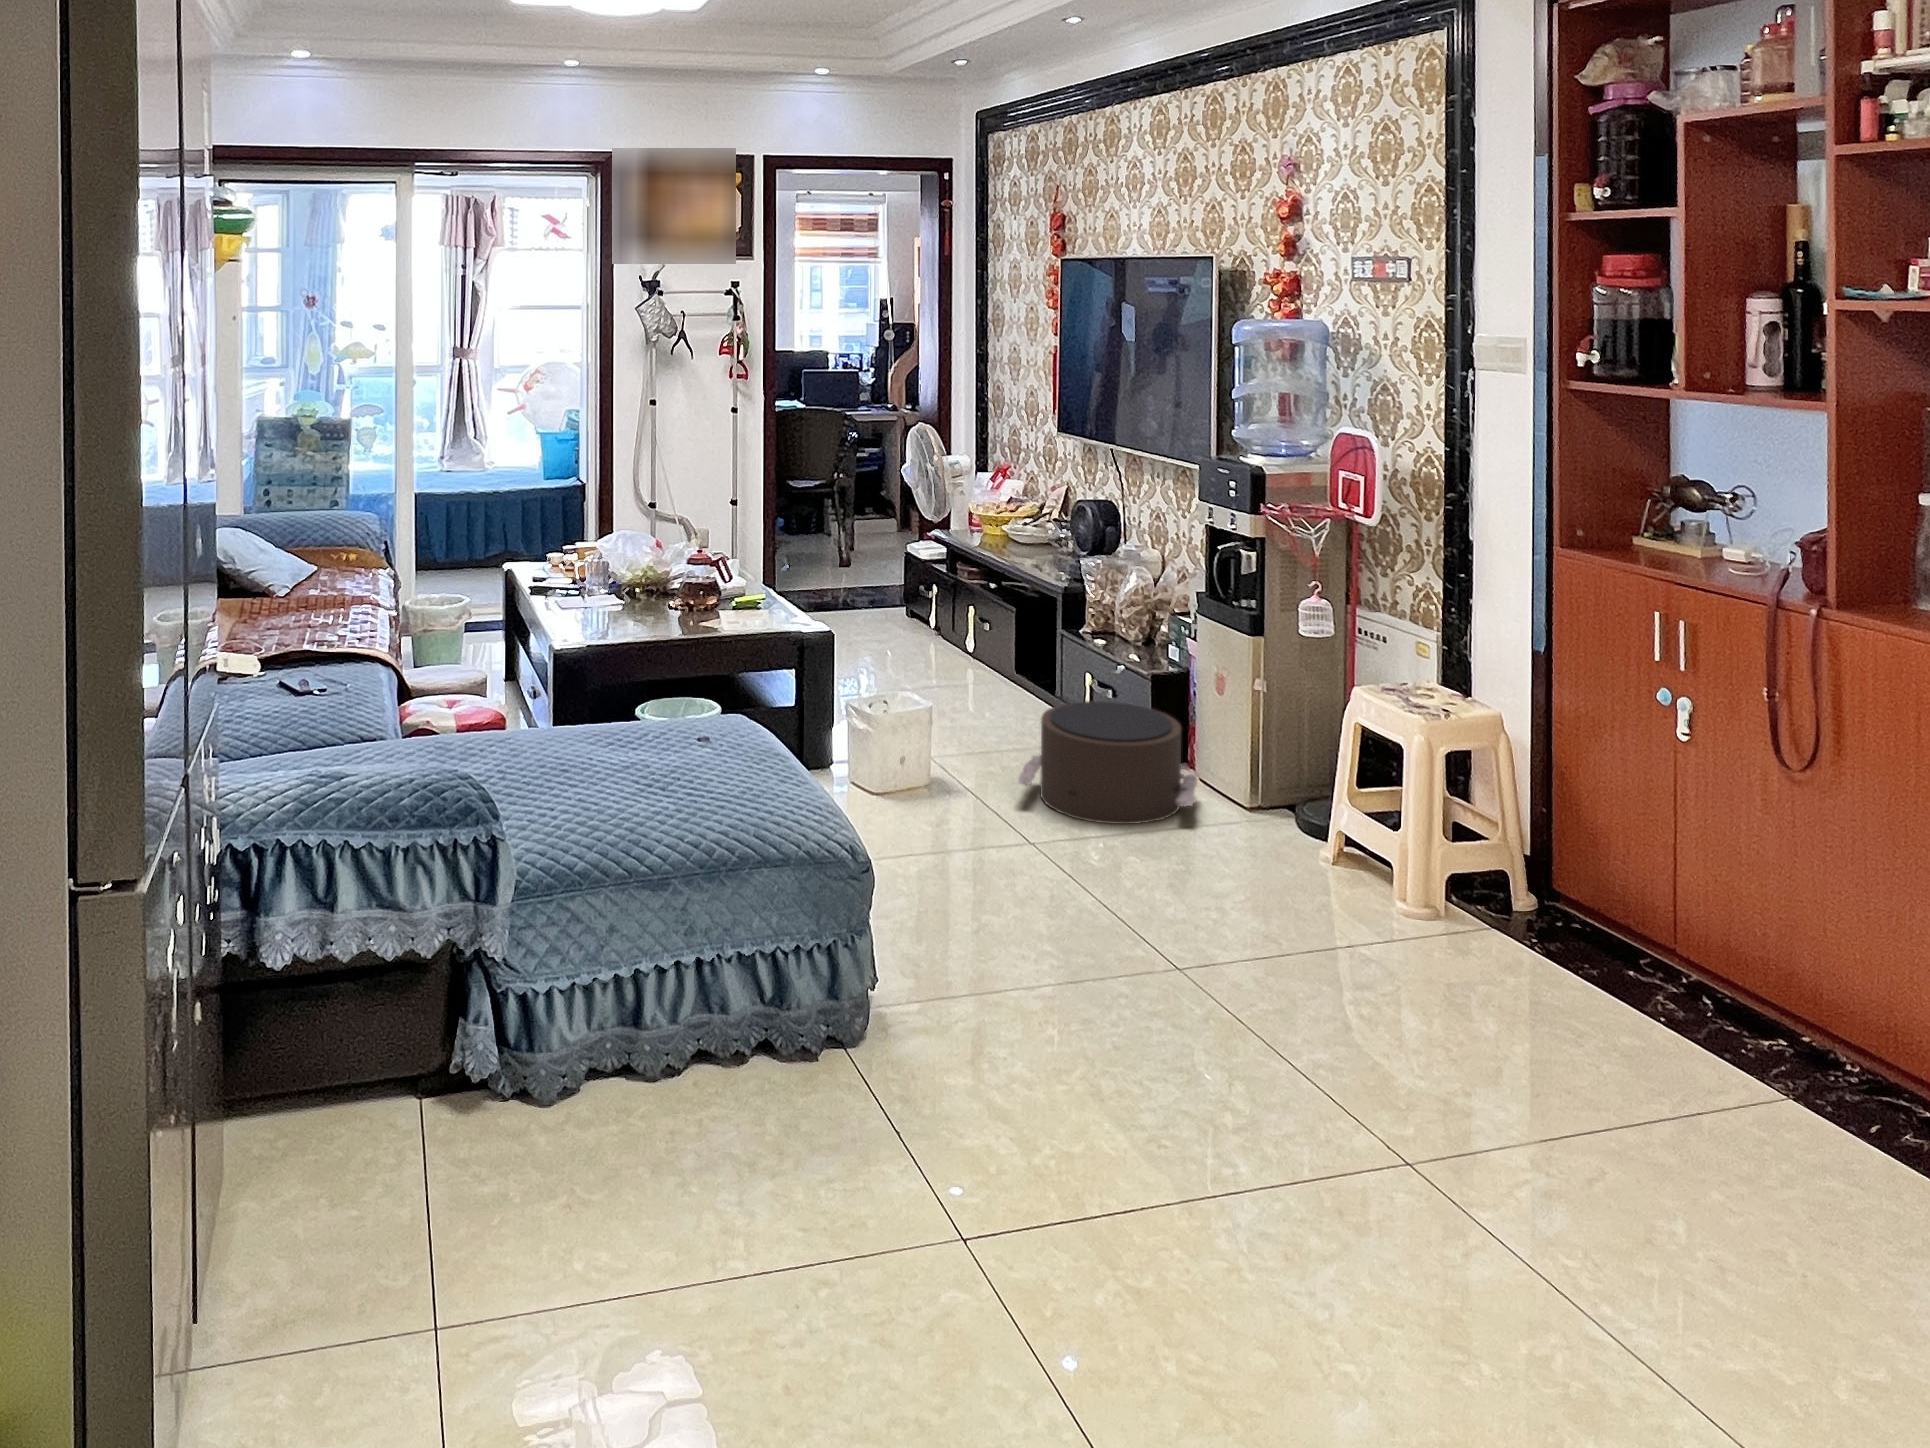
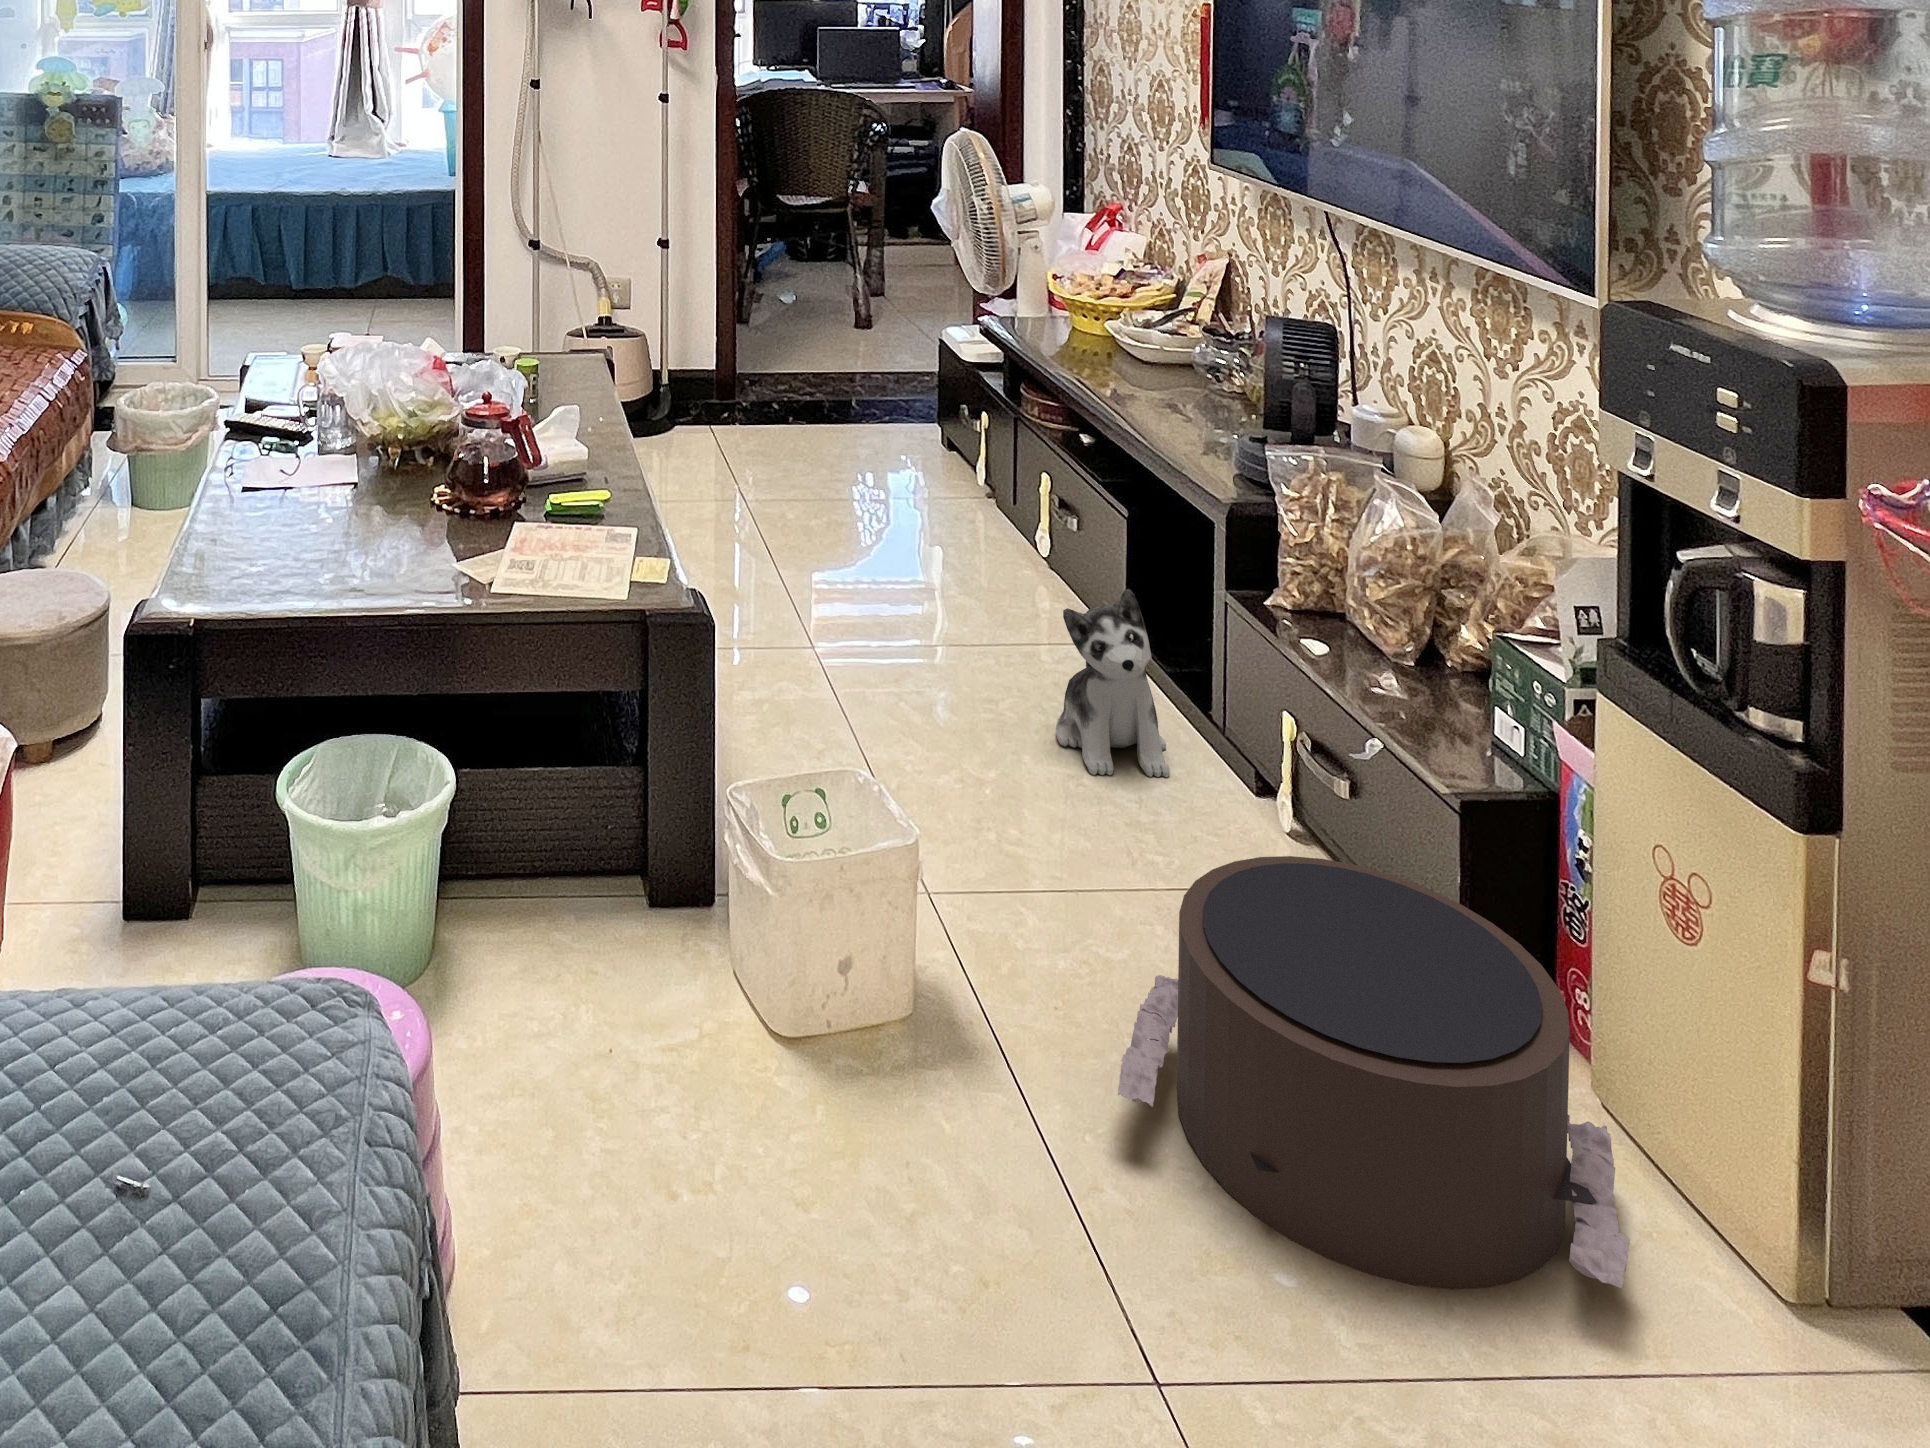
plush toy: none [984,630,1037,720] -> present [1056,589,1170,778]

